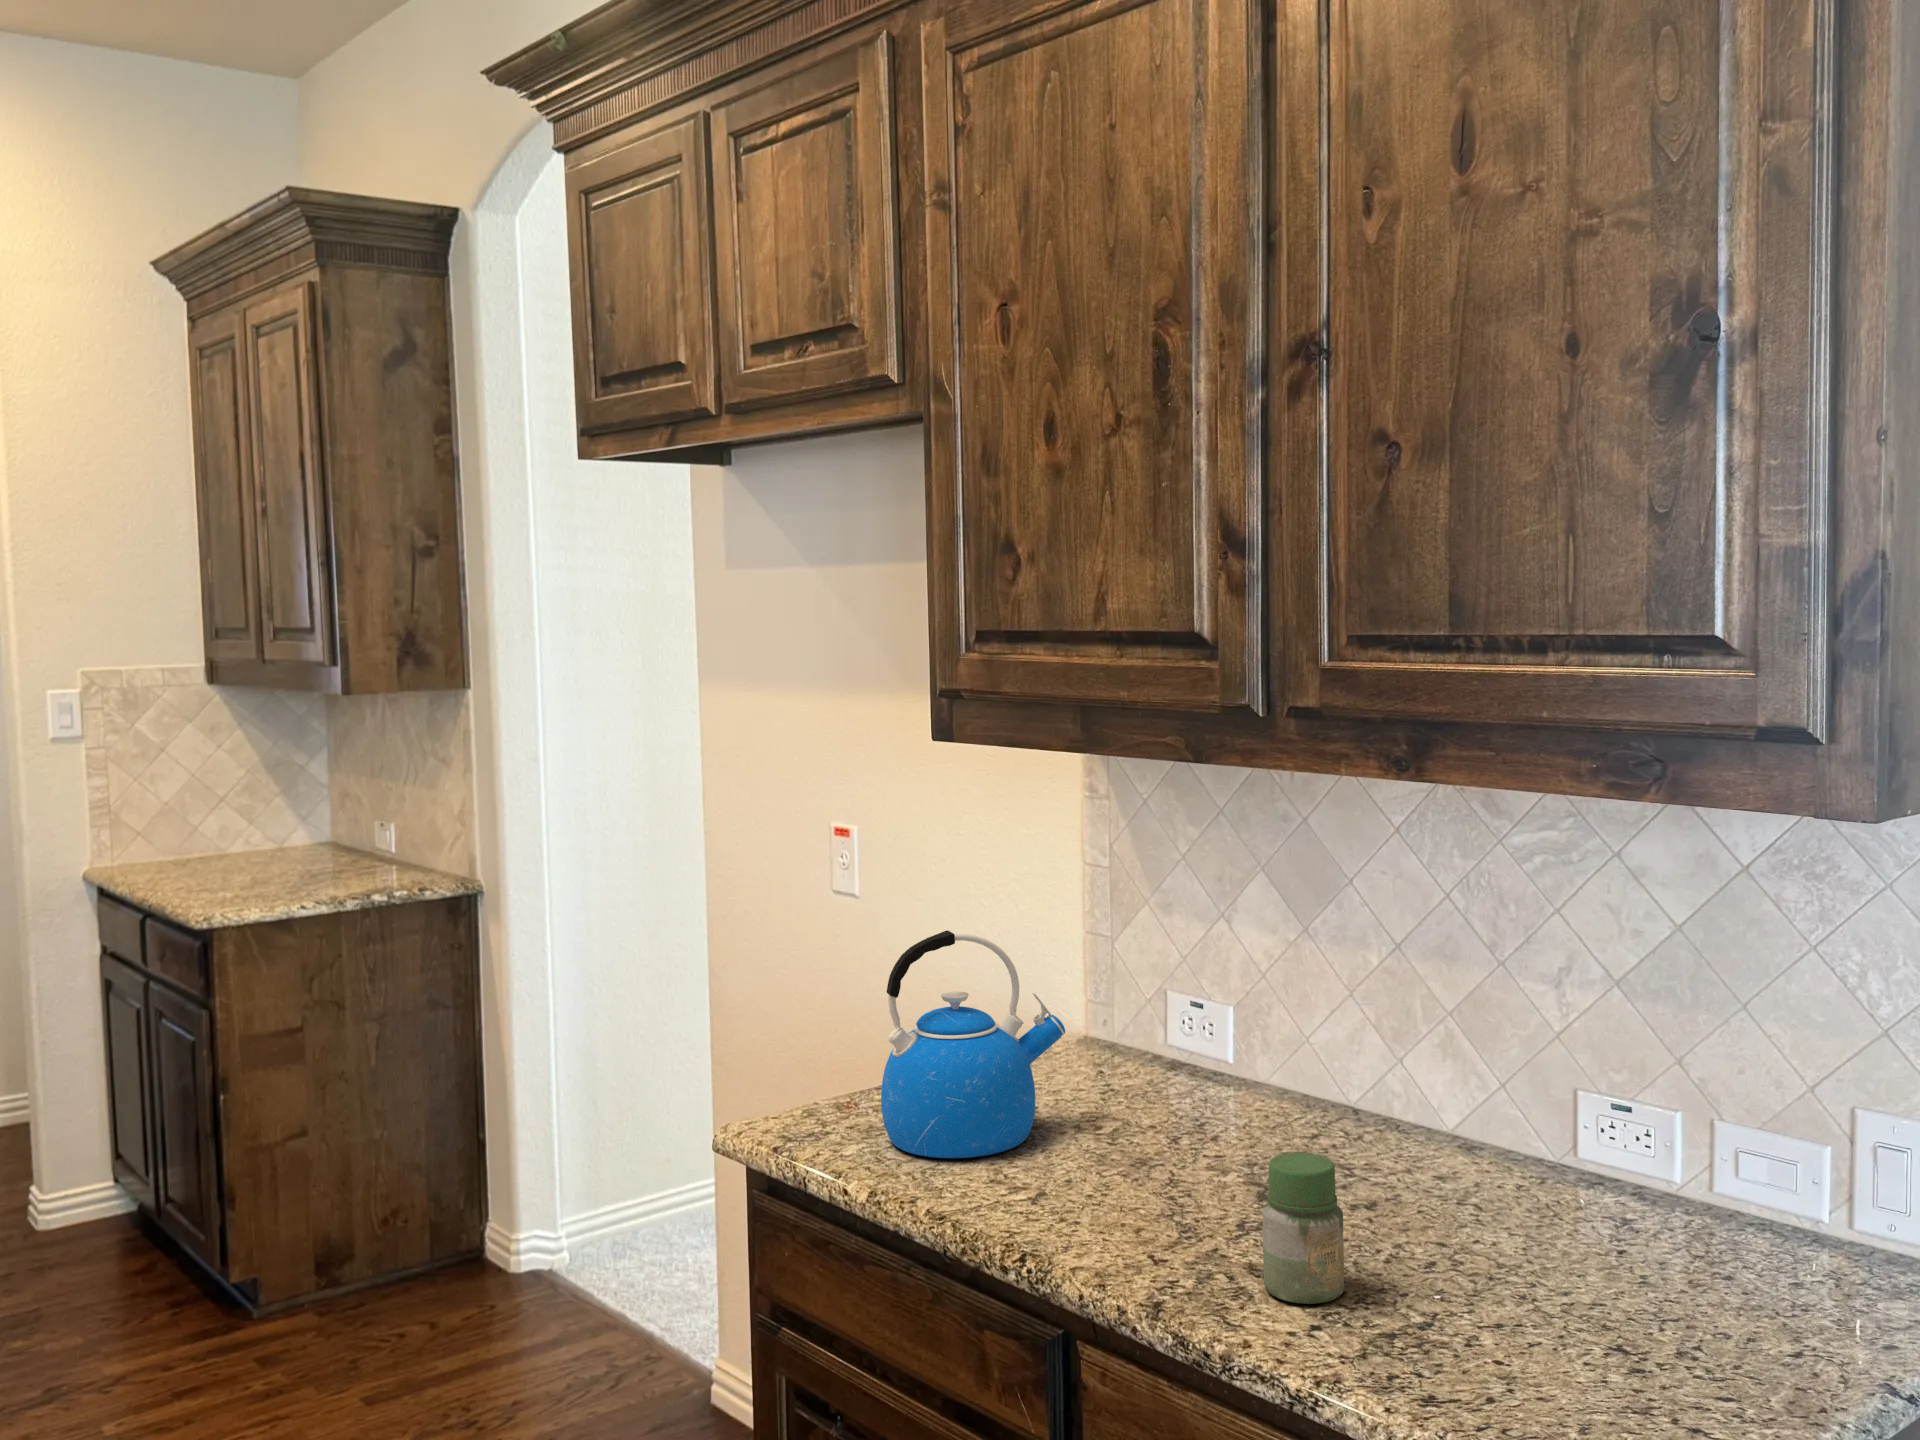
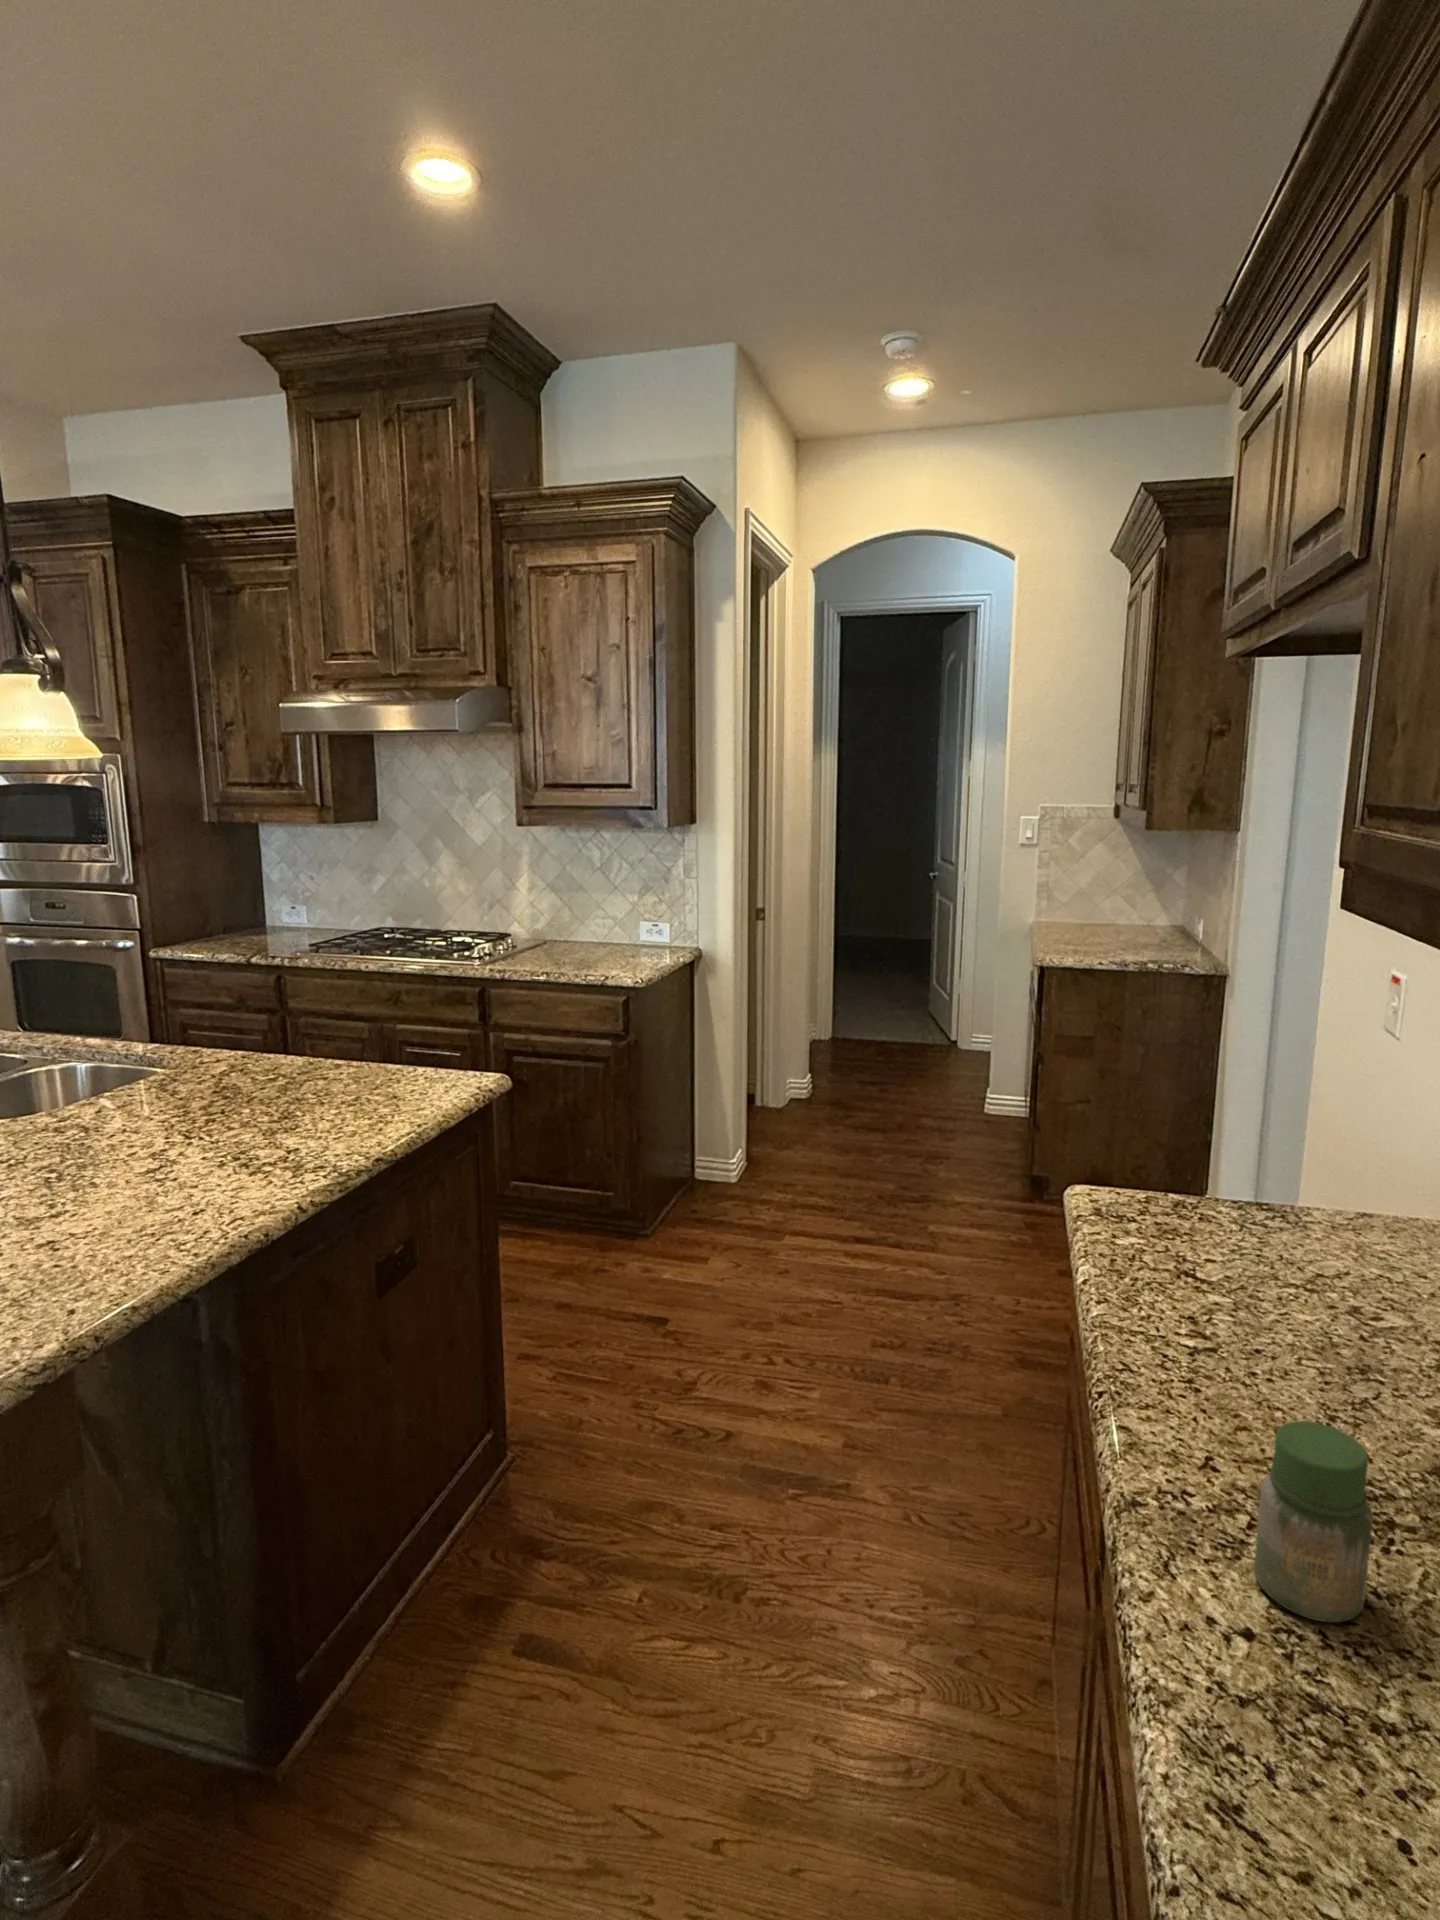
kettle: present [881,930,1065,1158] -> none [1146,1069,1362,1295]

